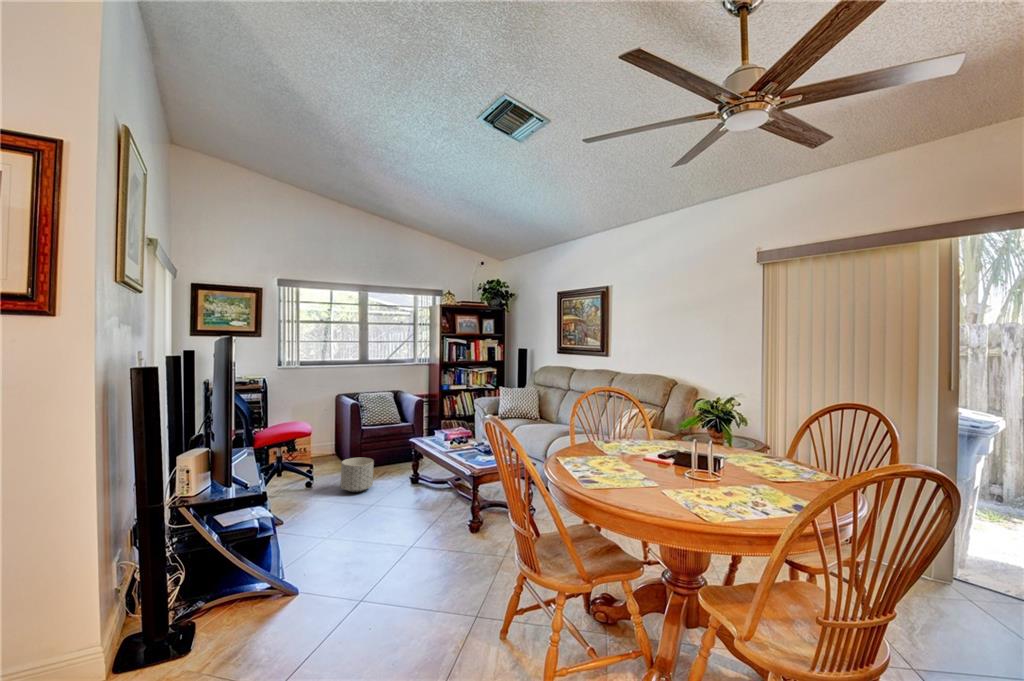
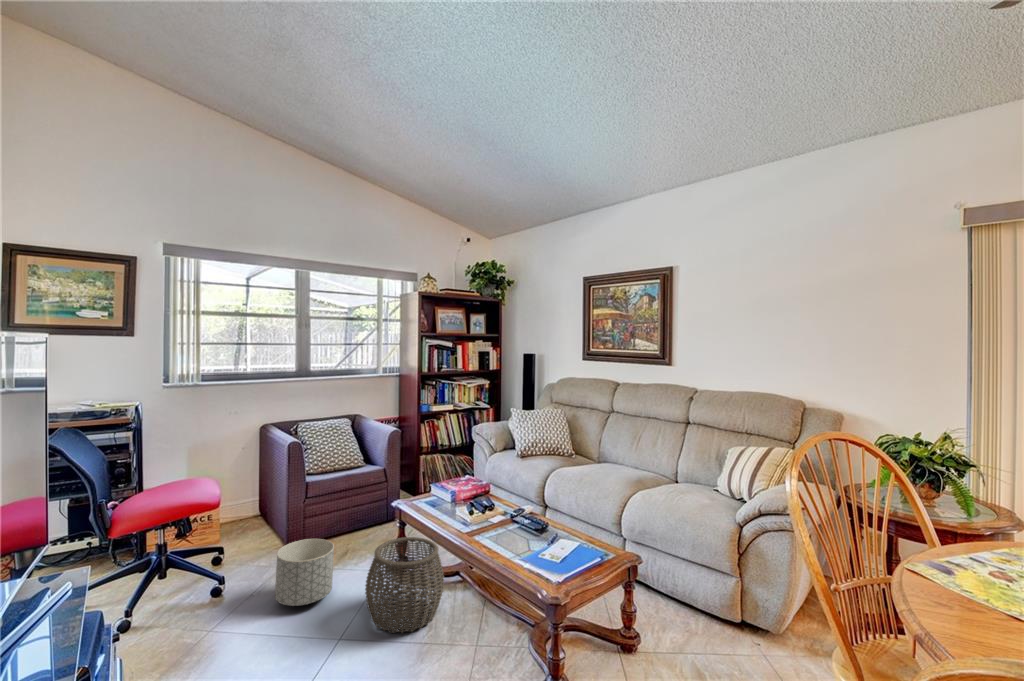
woven basket: none [388,457,434,505] -> present [365,537,444,633]

